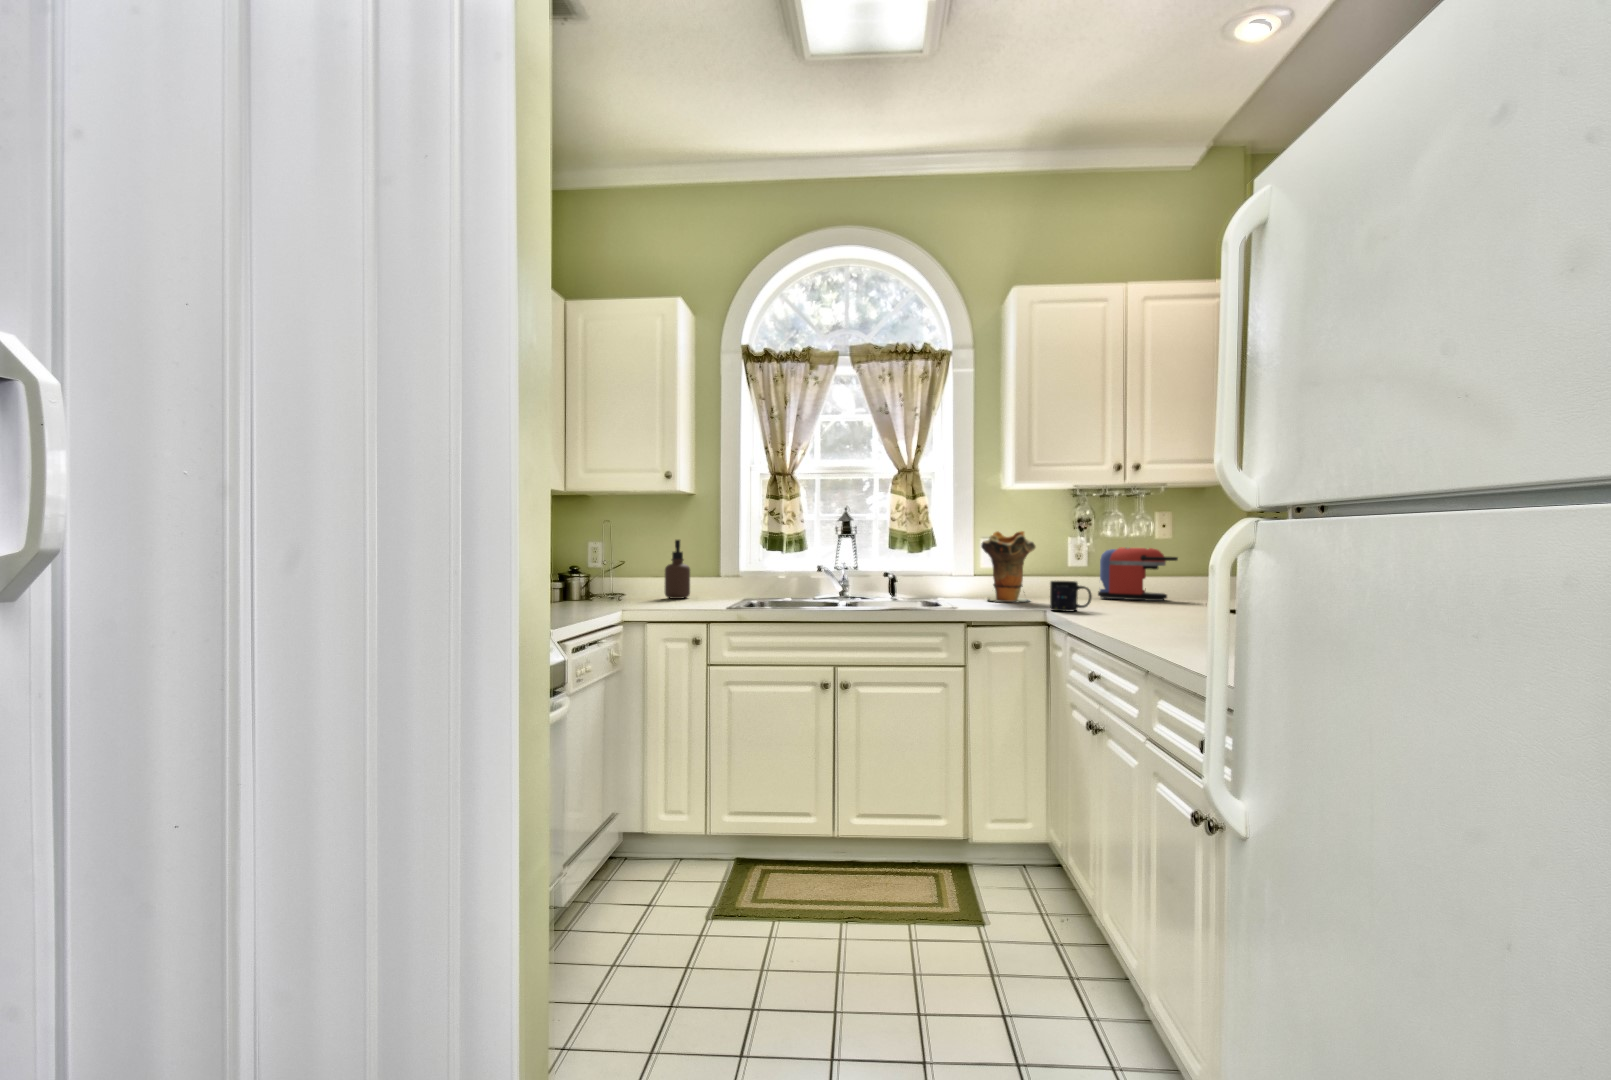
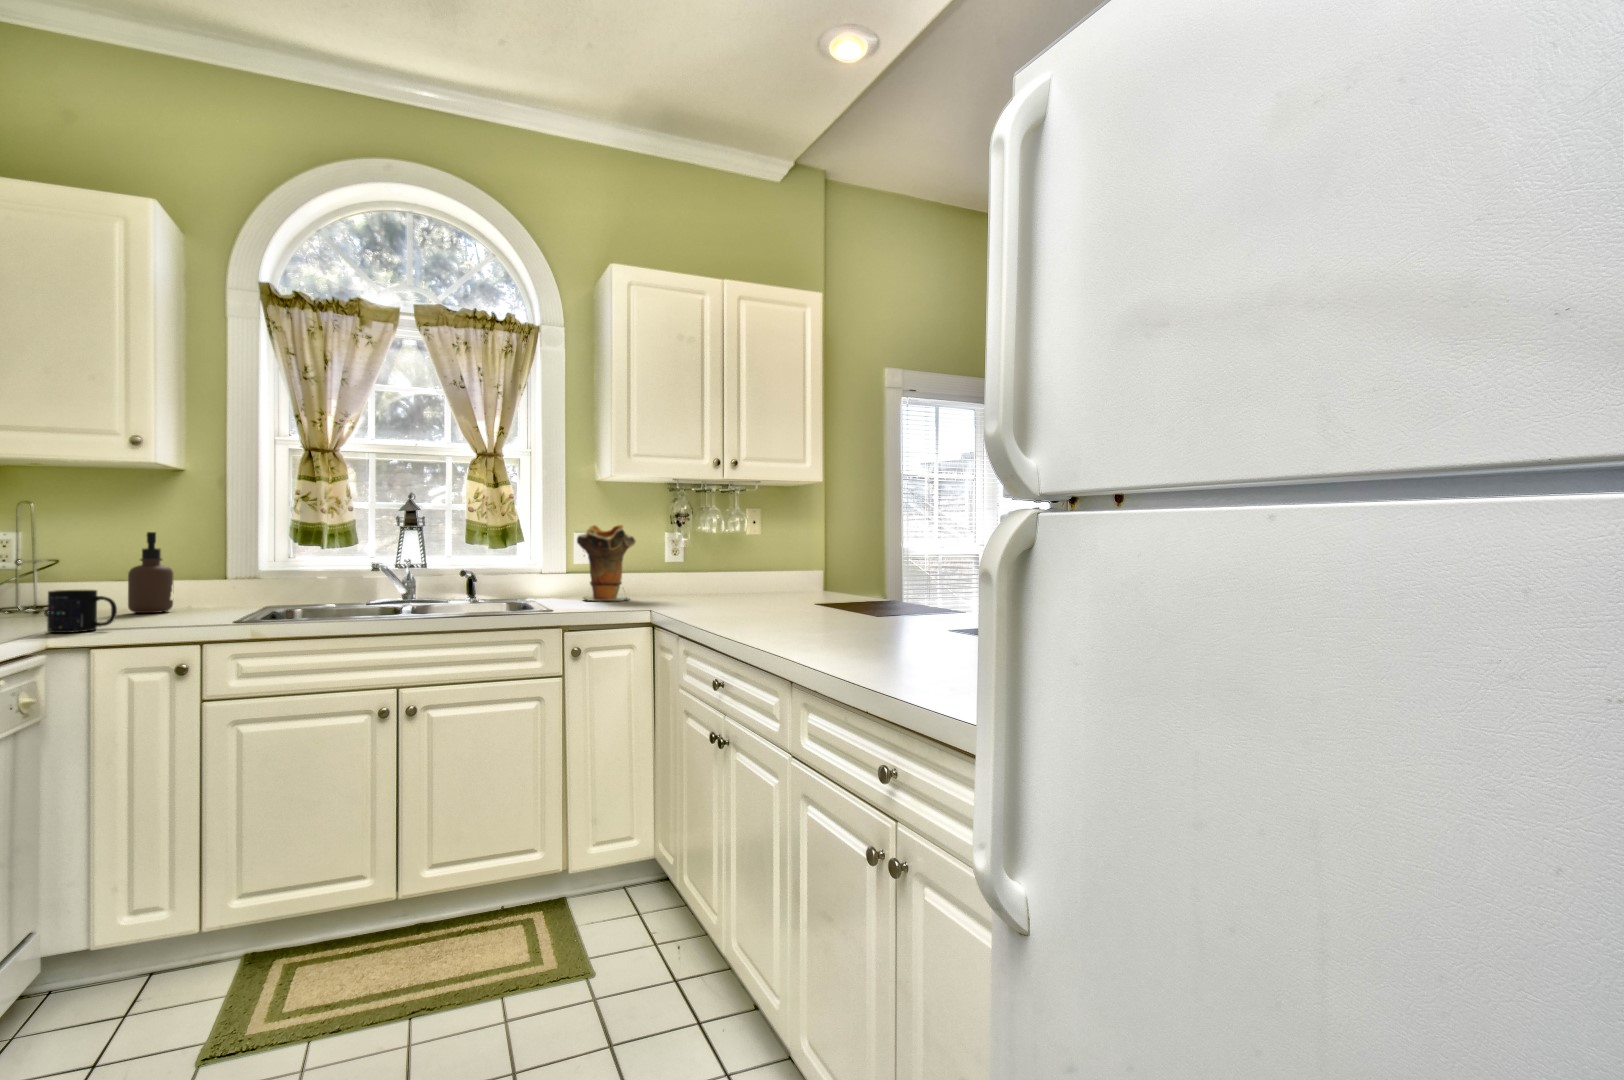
coffee maker: present [1098,548,1178,601] -> none [696,542,770,594]
mug: present [1050,581,1092,612] -> present [47,590,117,633]

